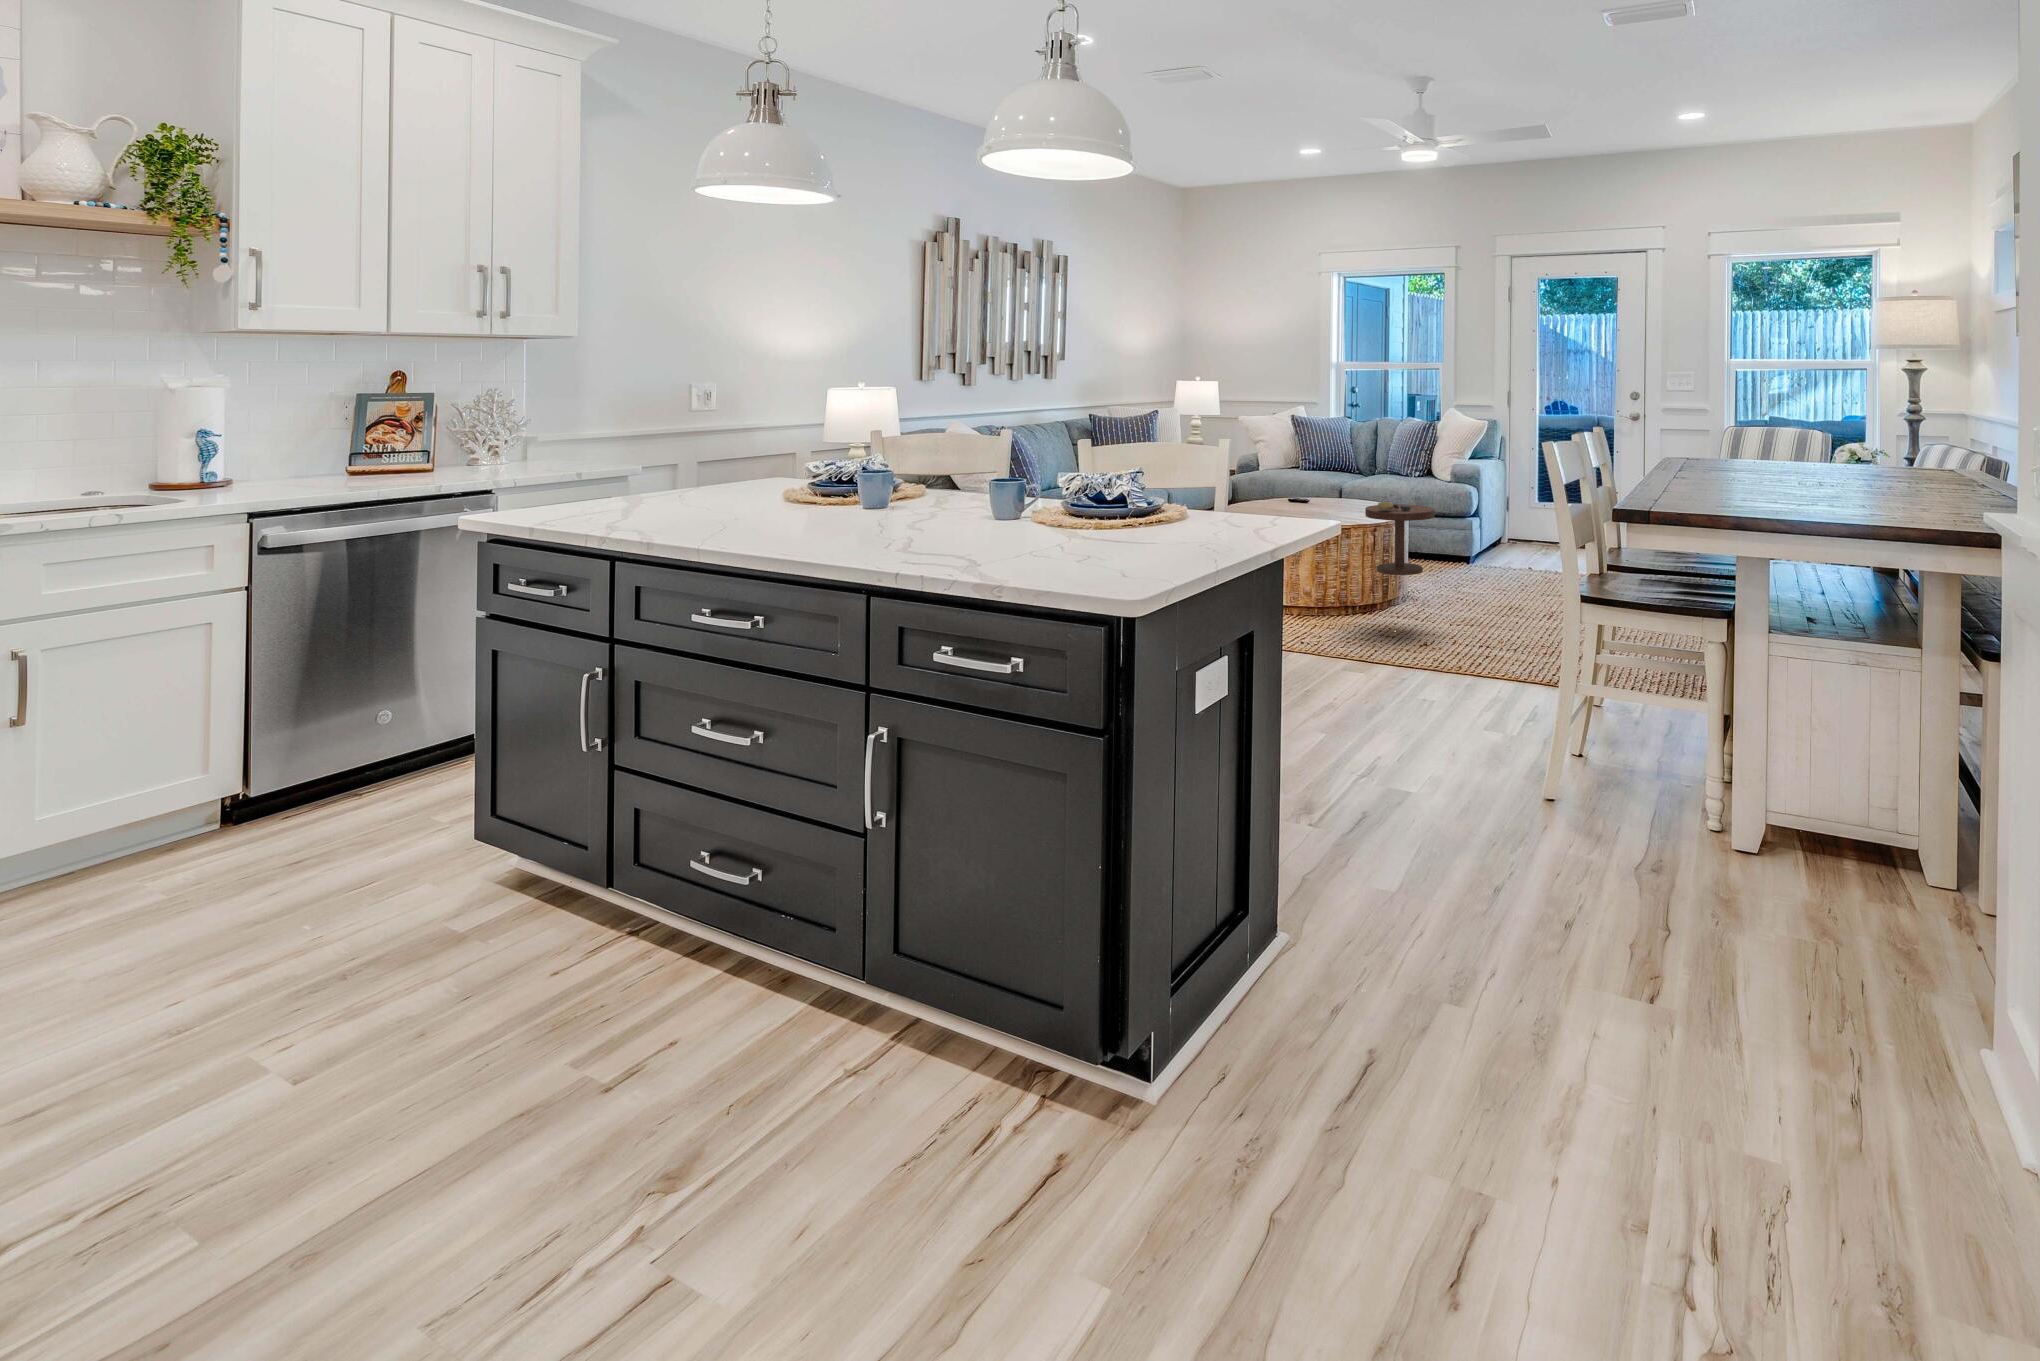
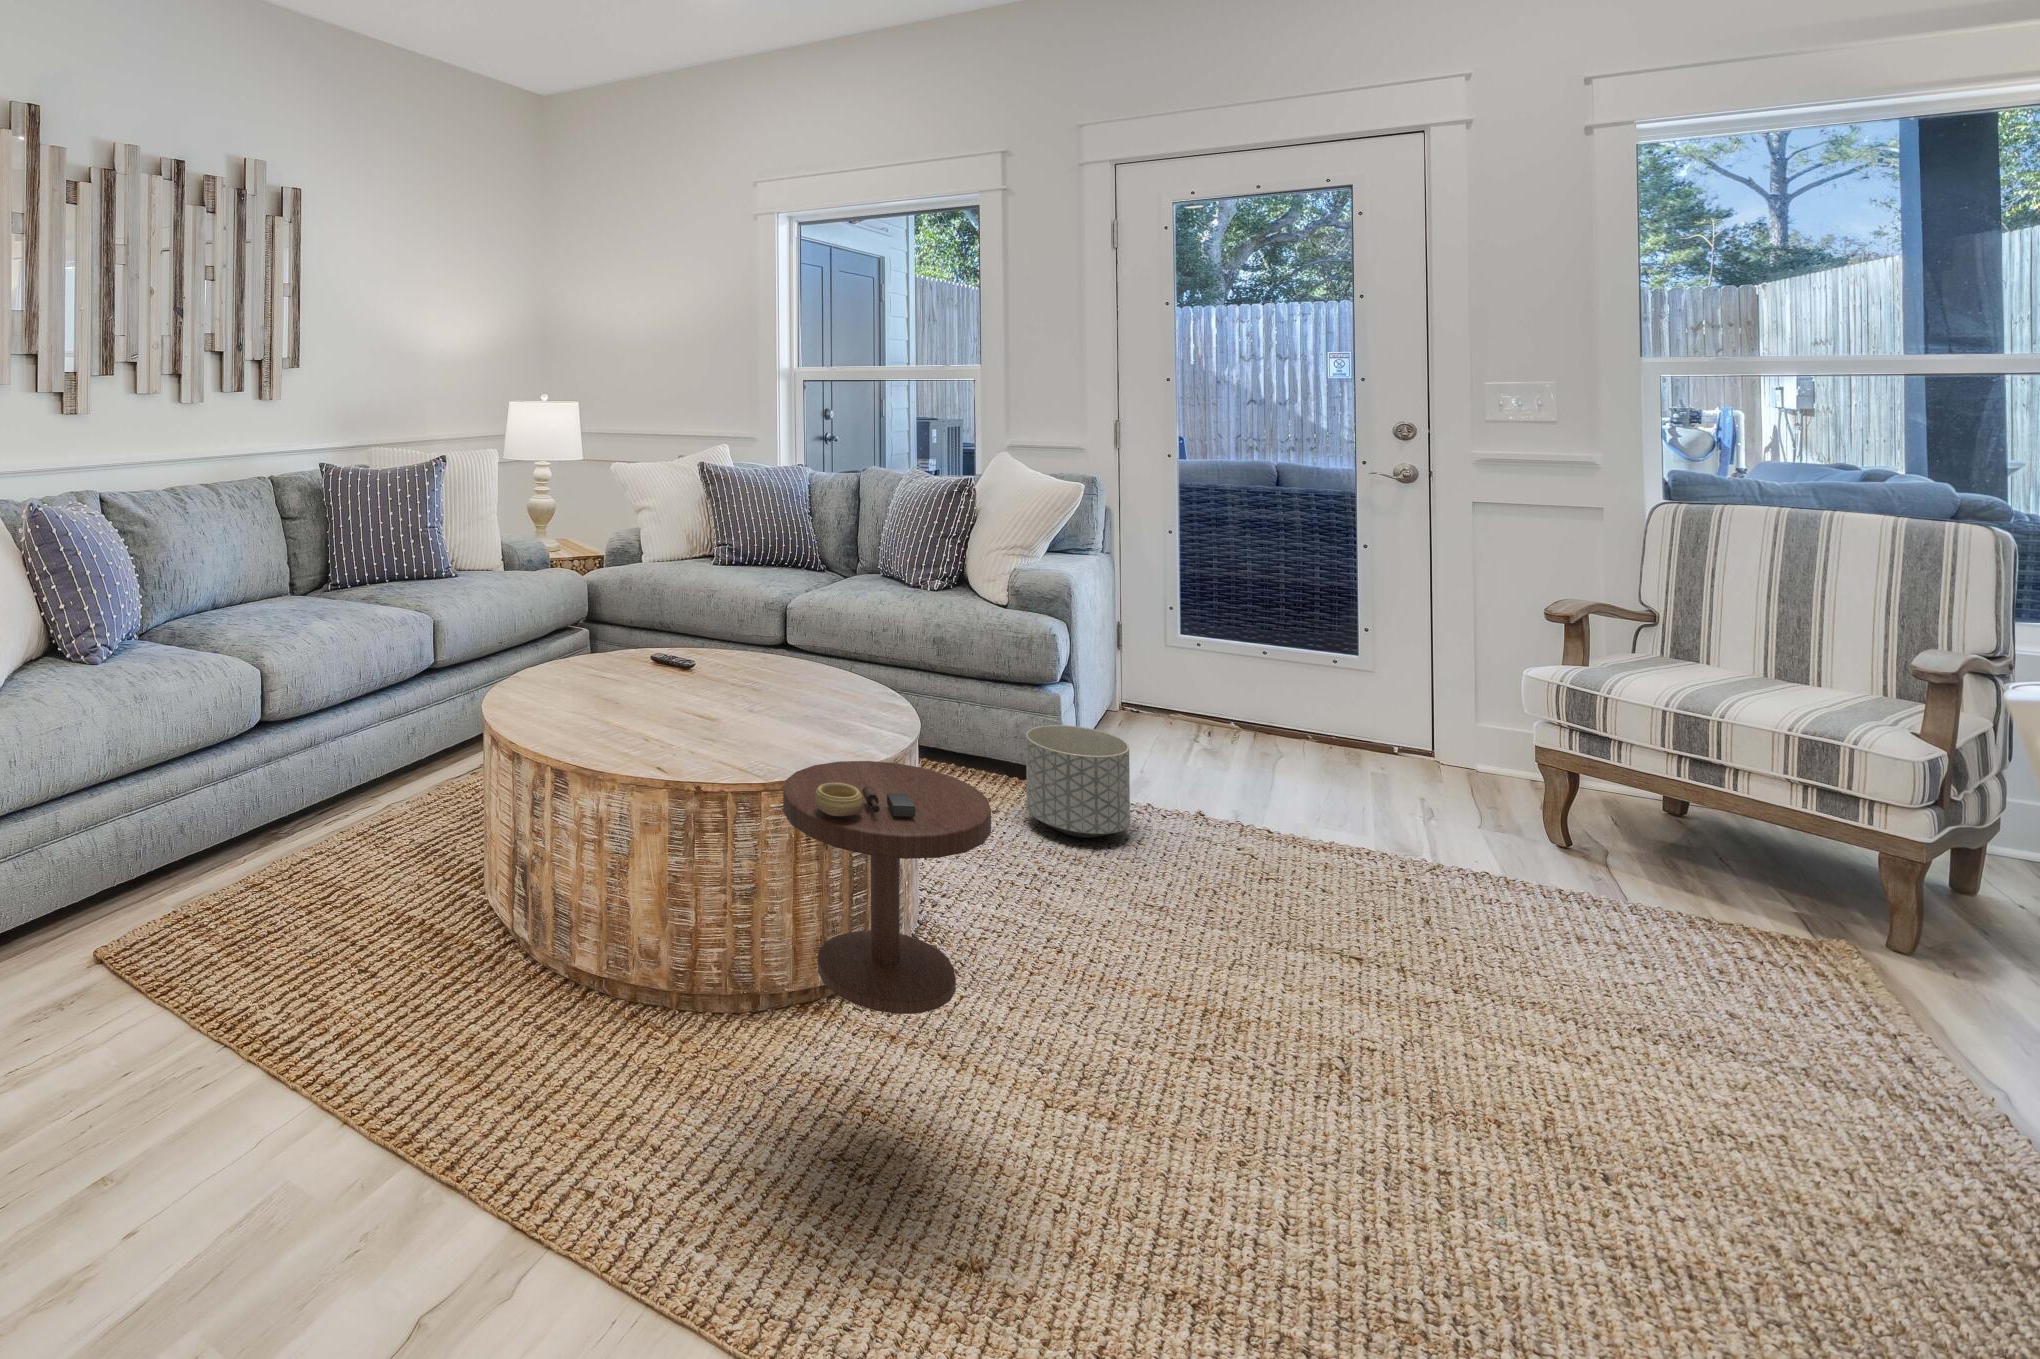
planter: none [1457,530,1501,576] -> present [1026,725,1130,838]

